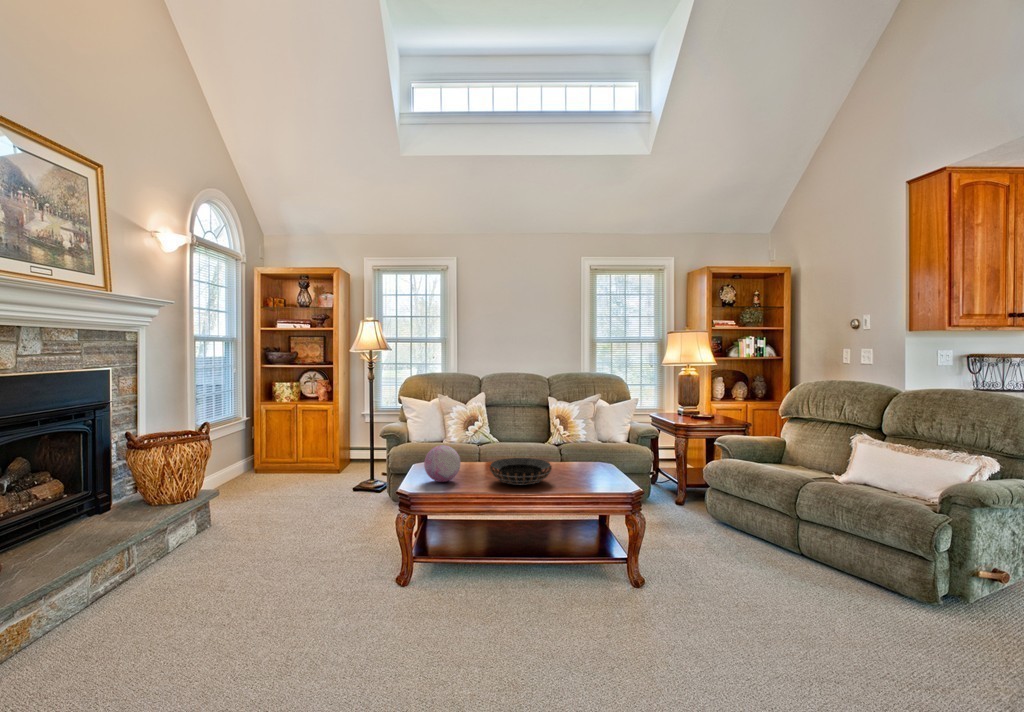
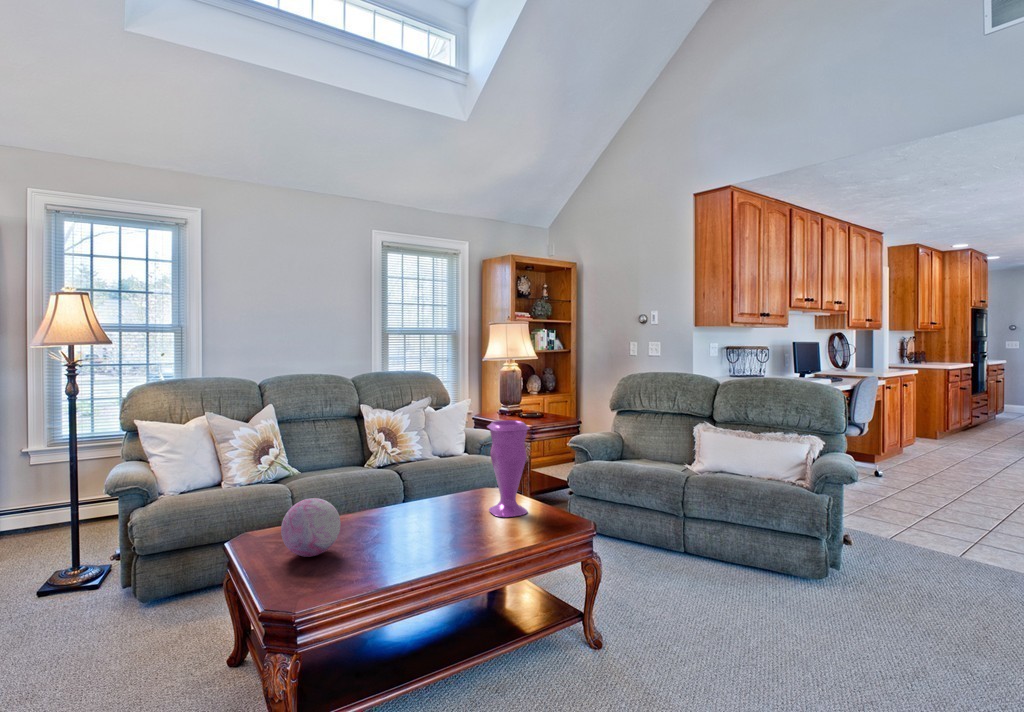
vase: none [579,408,612,484] -> present [487,420,530,517]
decorative bowl: present [489,458,552,485] -> none [381,495,468,538]

